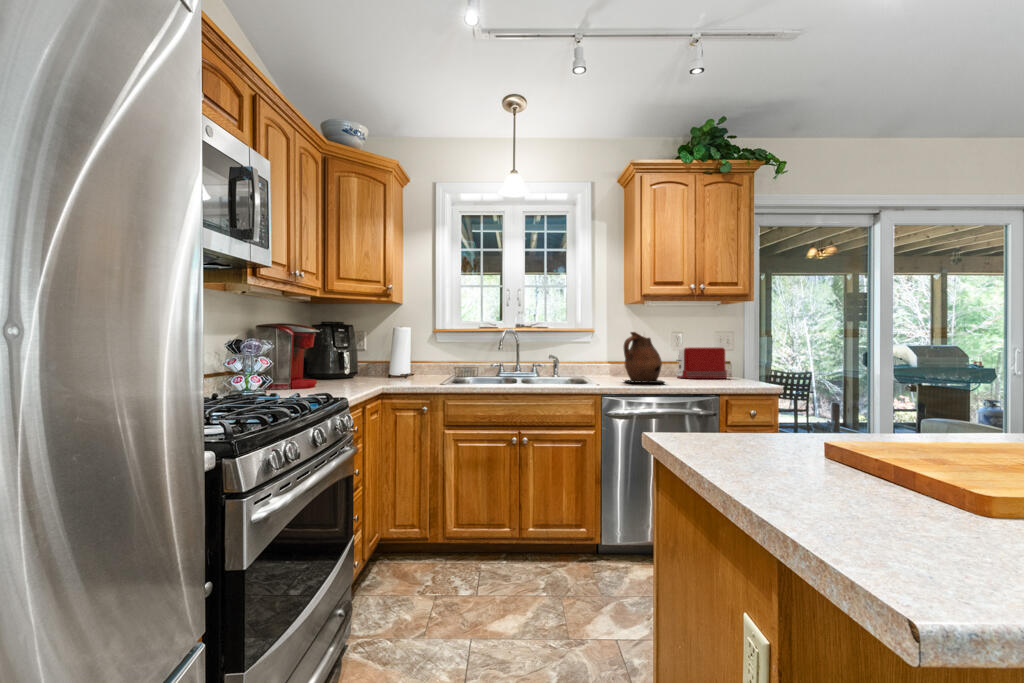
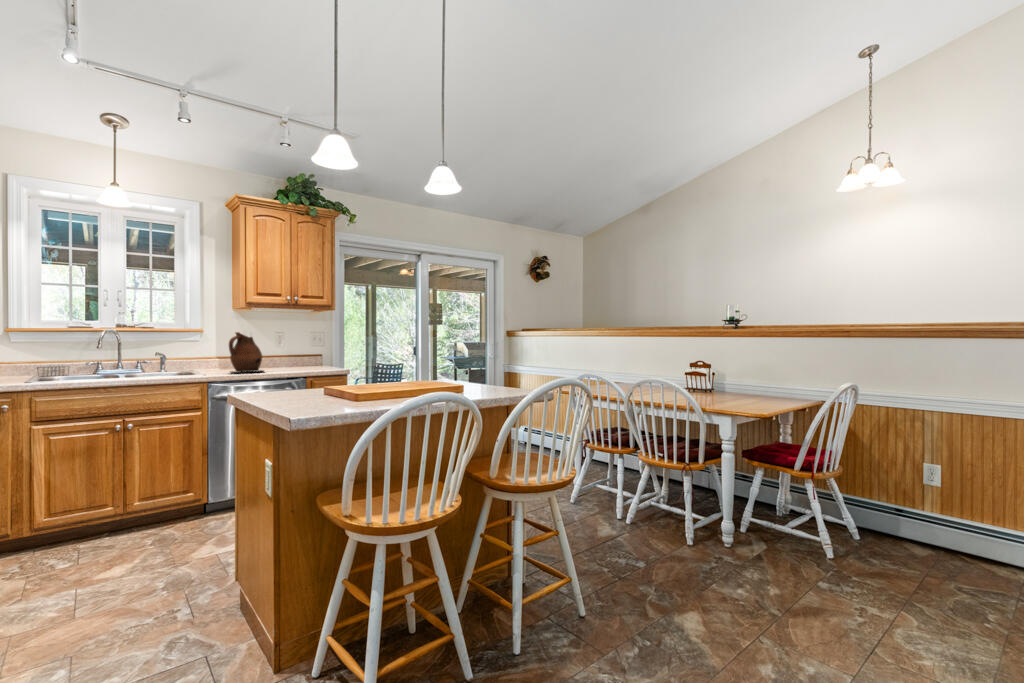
toaster: present [676,347,727,379] -> none [279,344,320,369]

